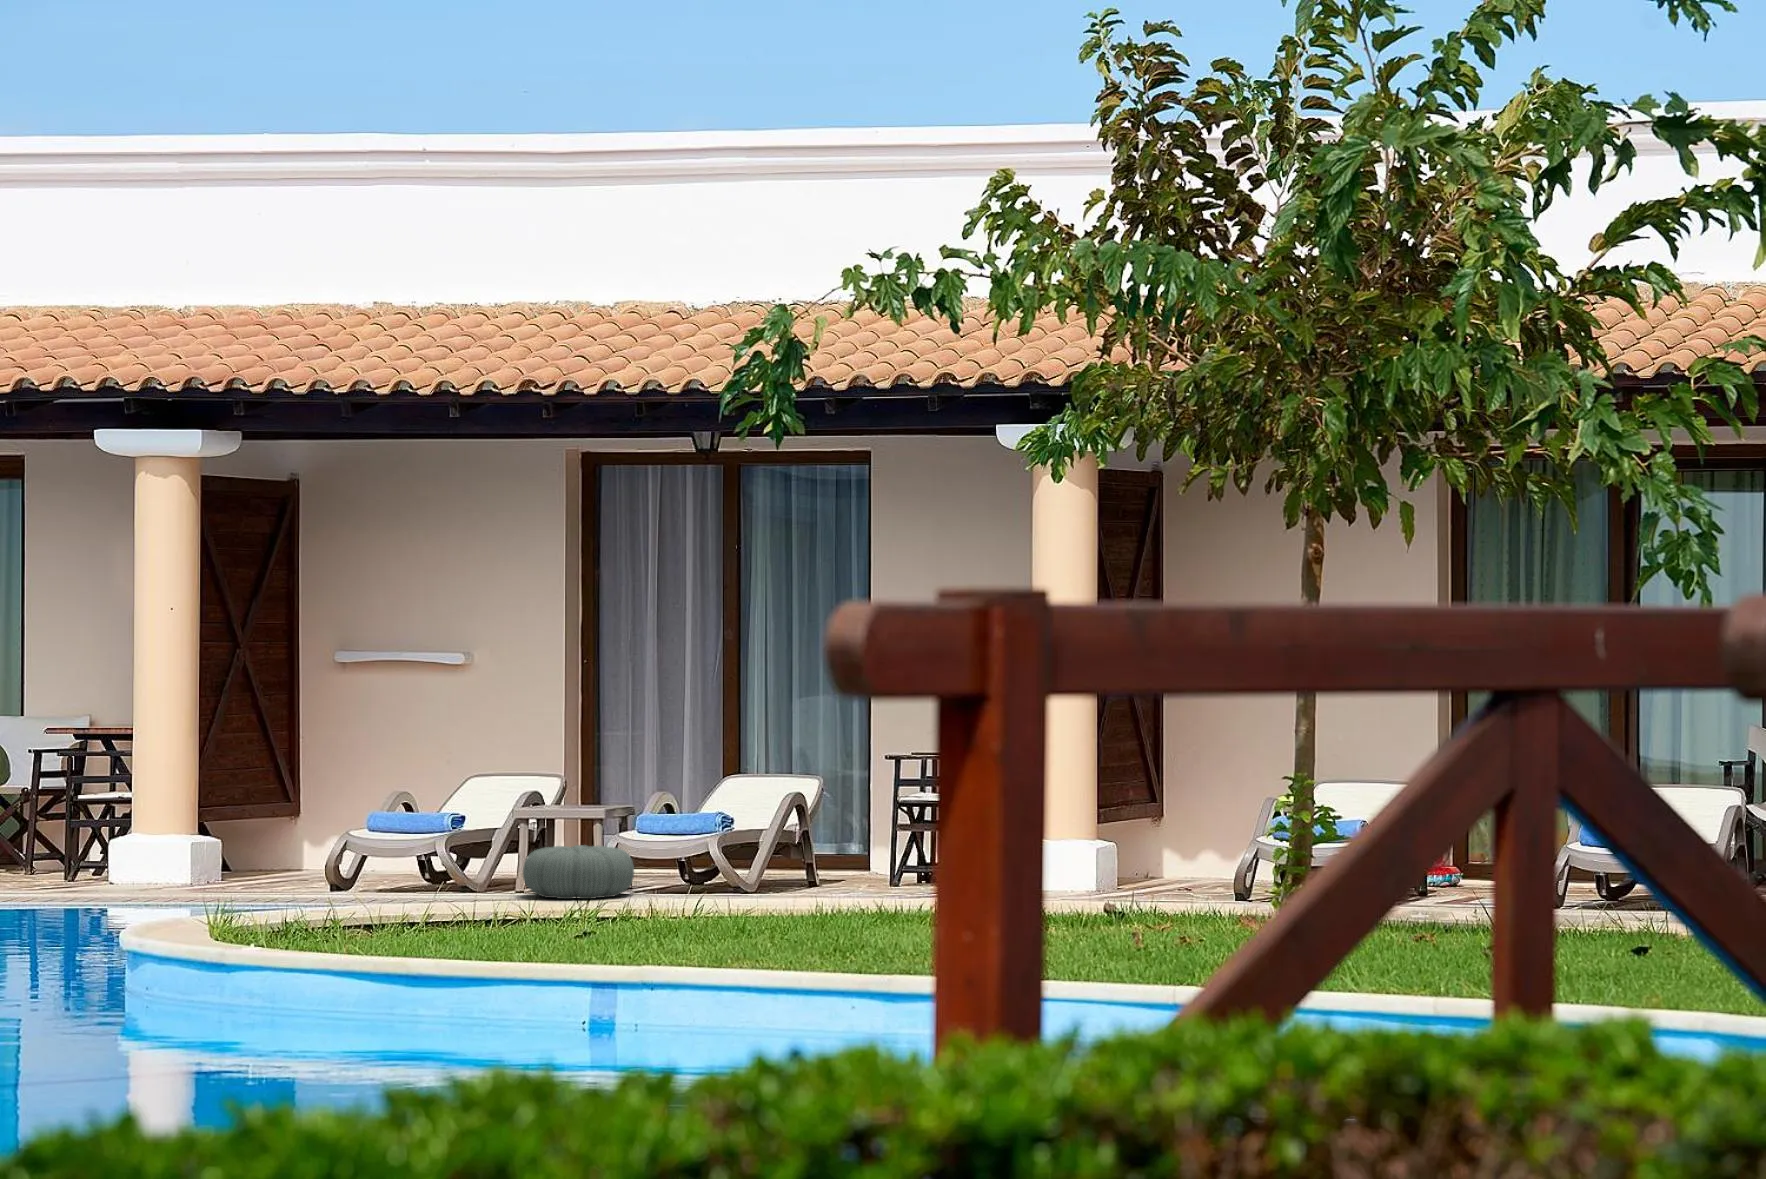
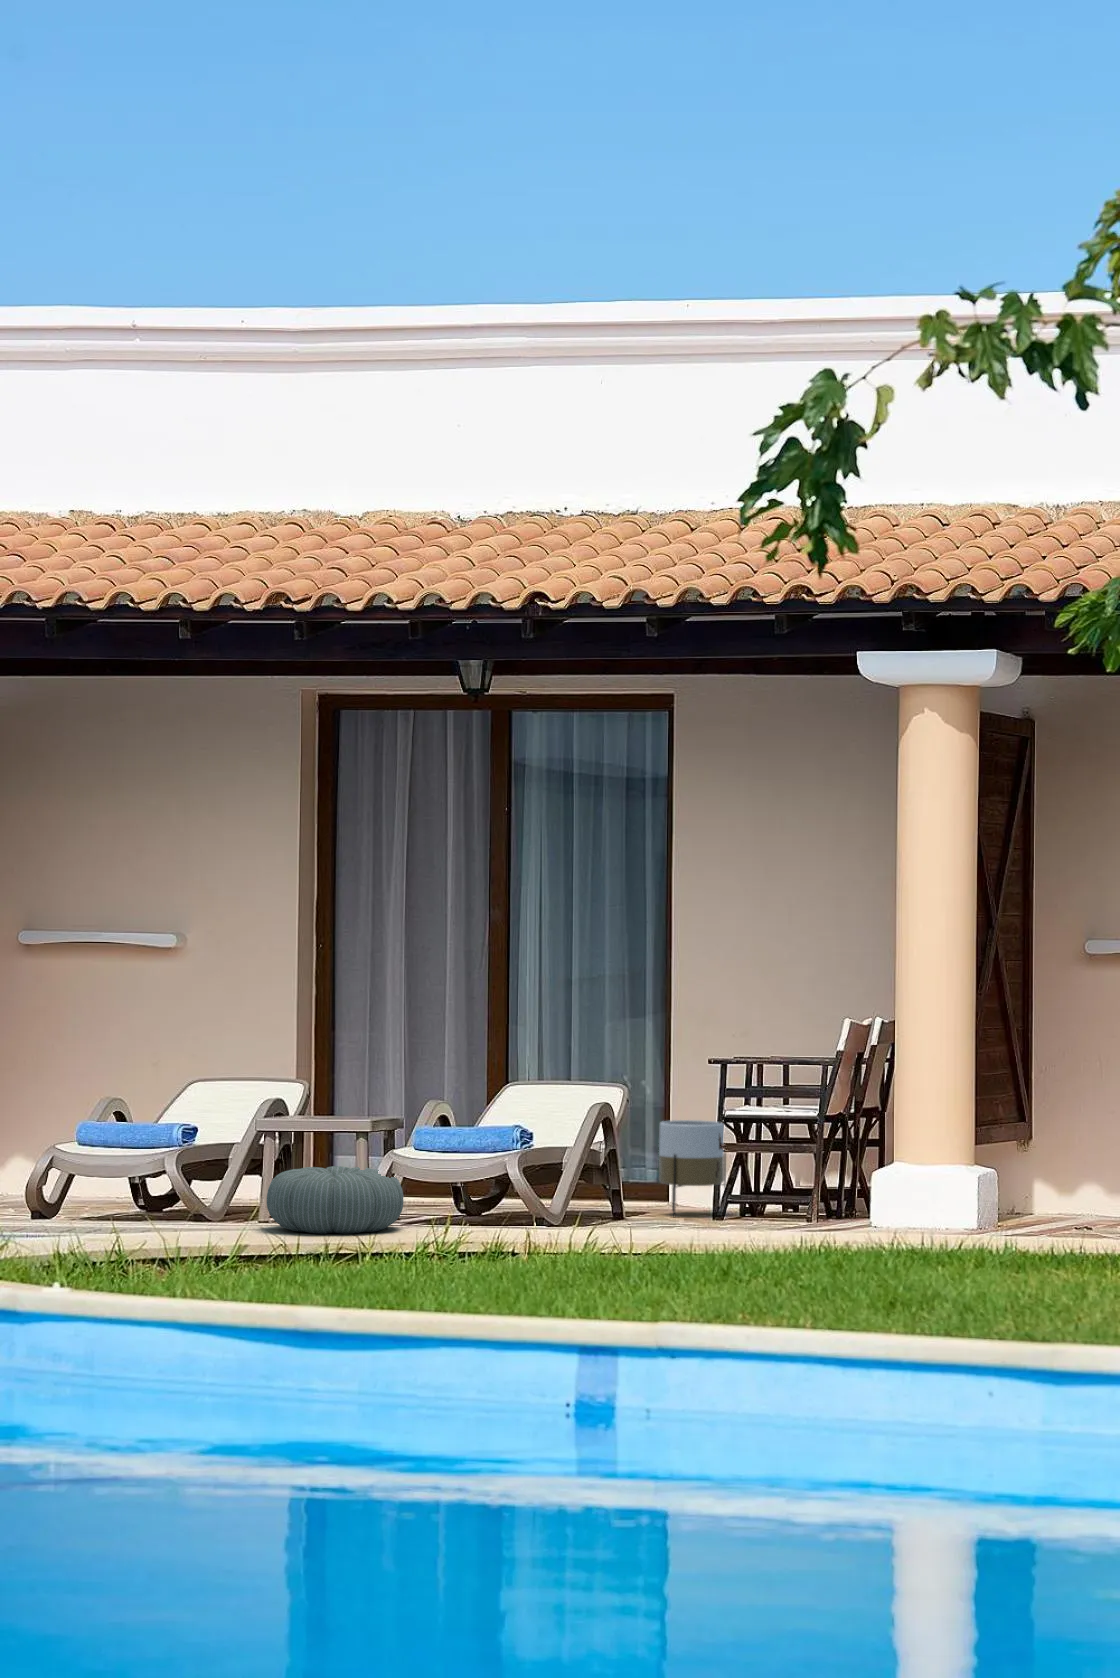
planter: none [845,806,899,885] -> present [659,1120,726,1217]

